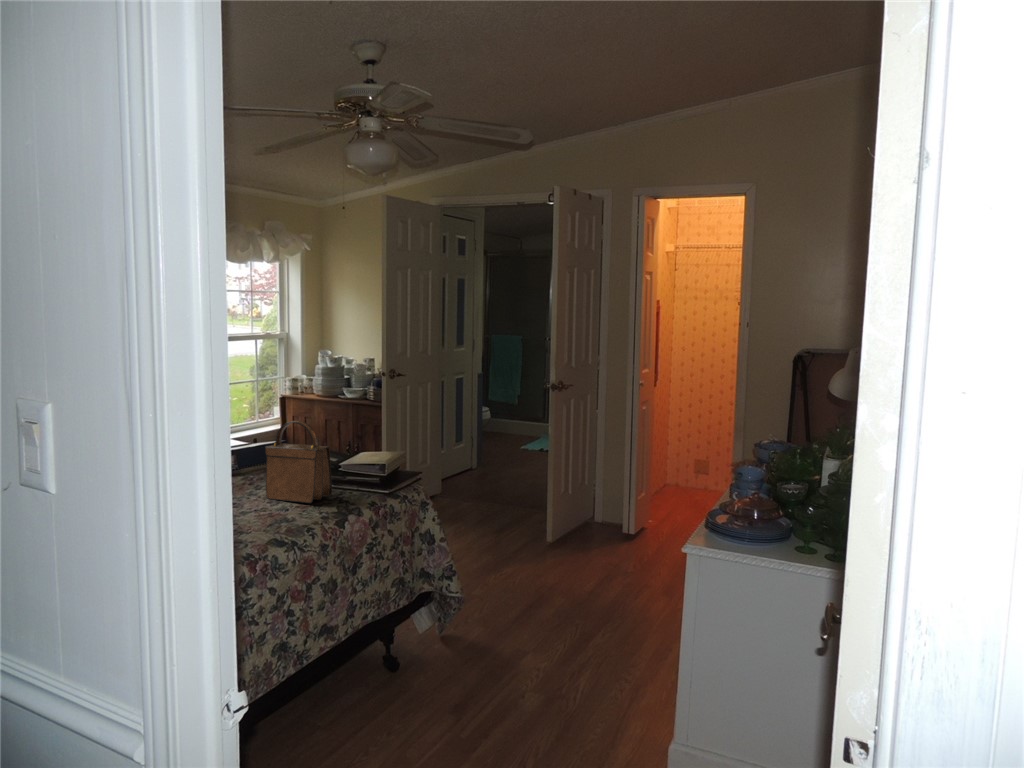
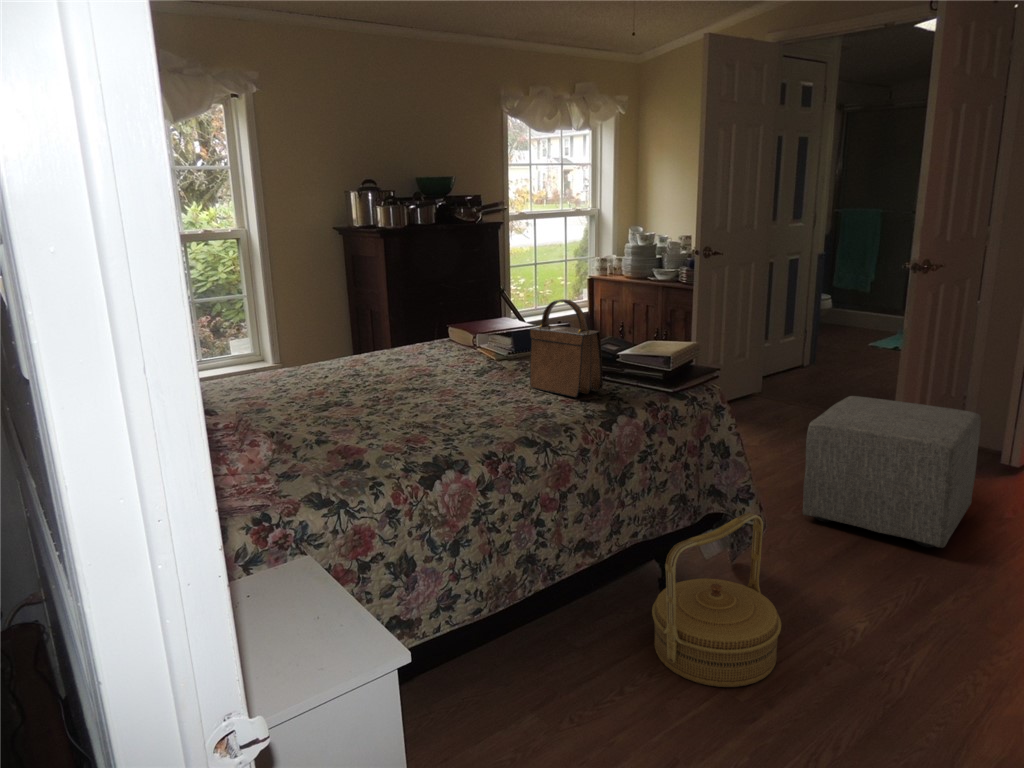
ottoman: none [488,489,606,600] -> present [803,396,981,548]
woven basket: none [383,584,486,731] -> present [652,512,781,687]

